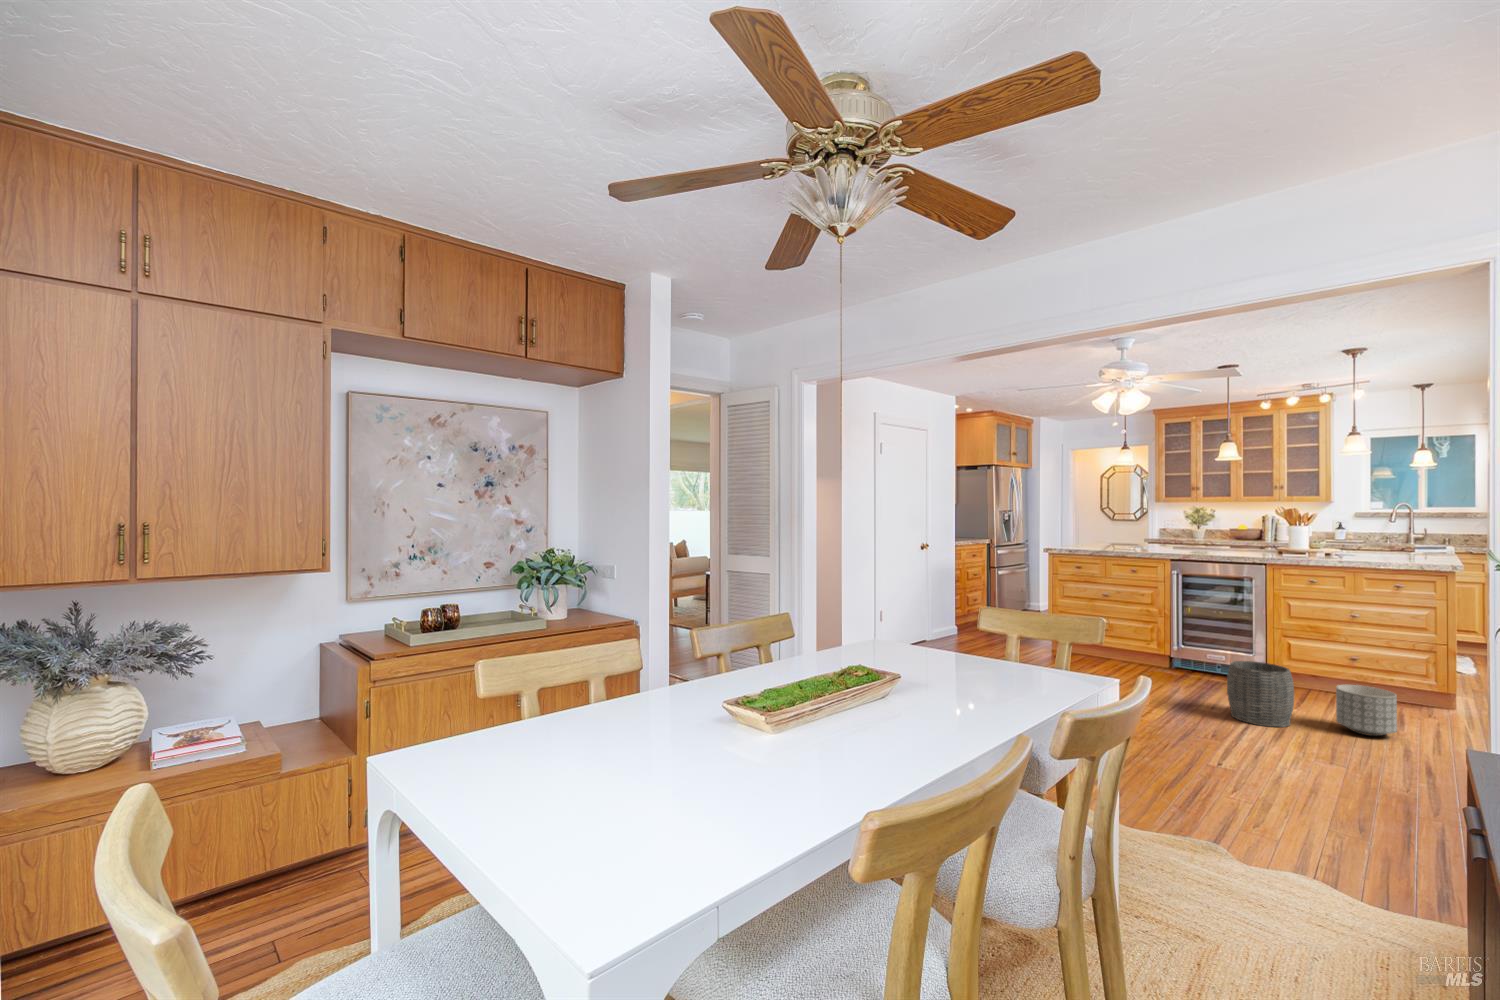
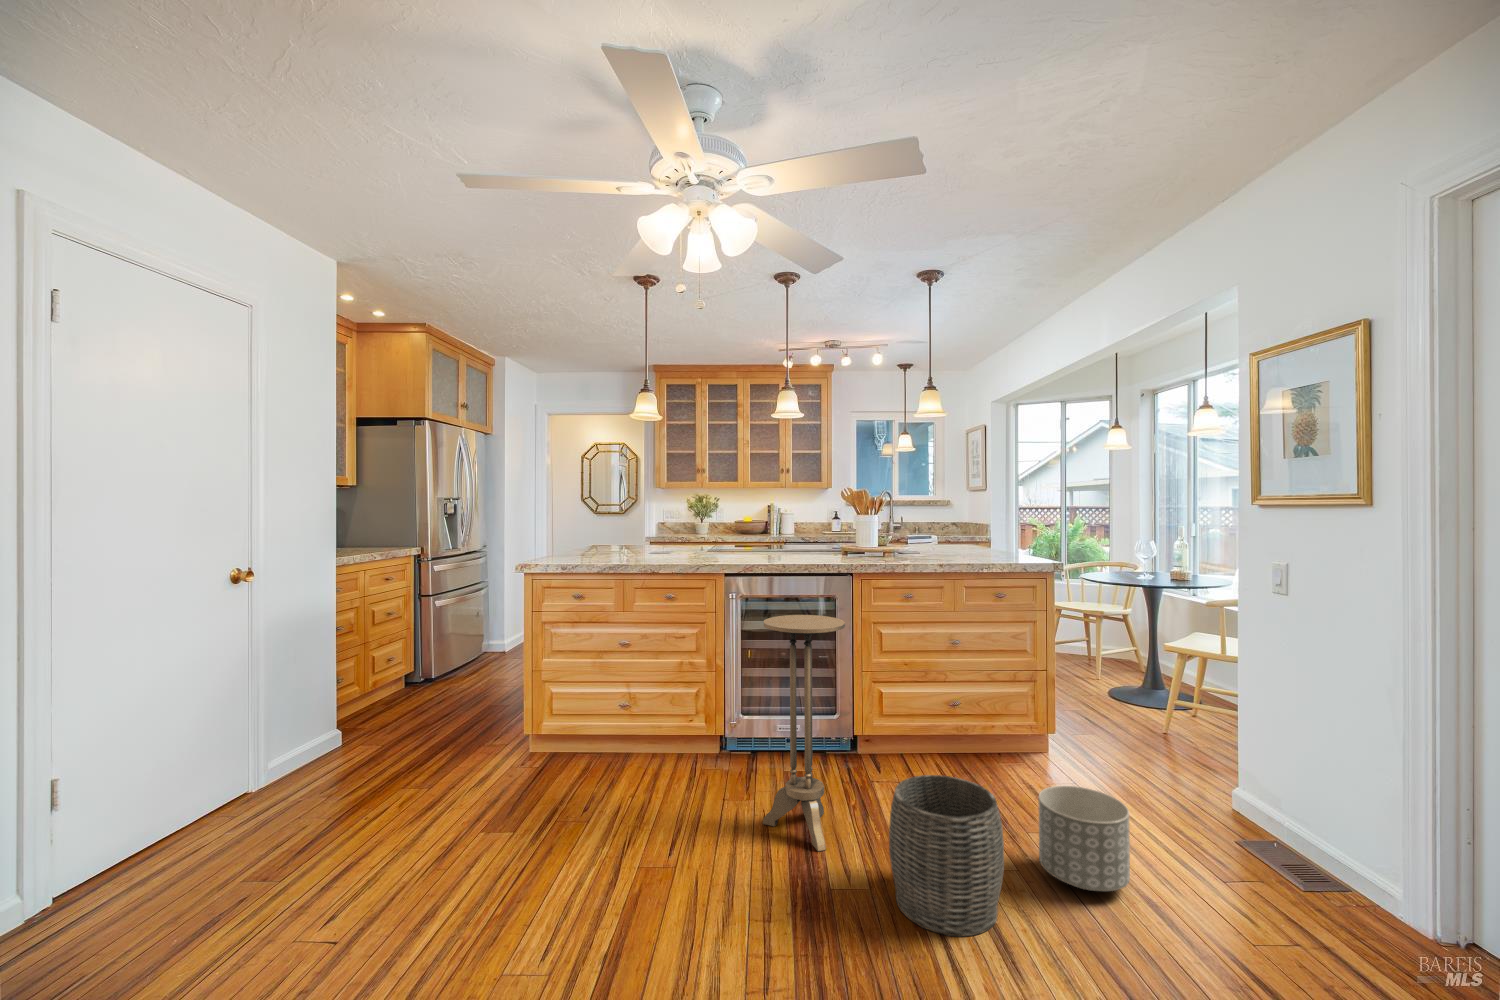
side table: none [1175,581,1226,698] -> present [763,615,845,851]

